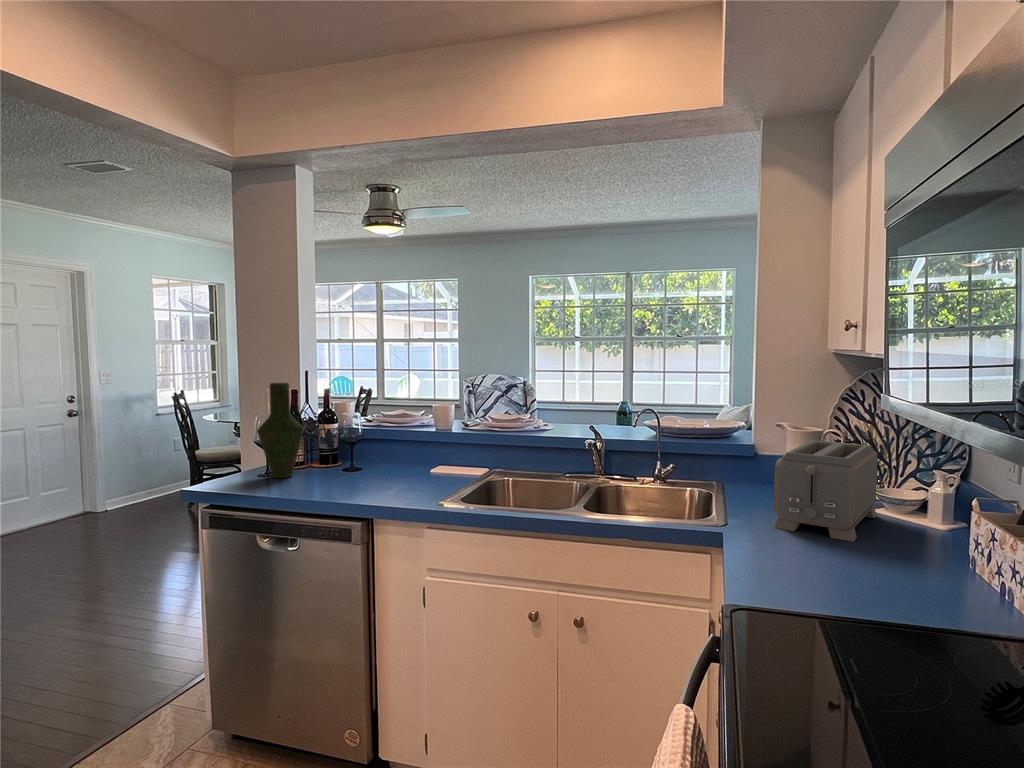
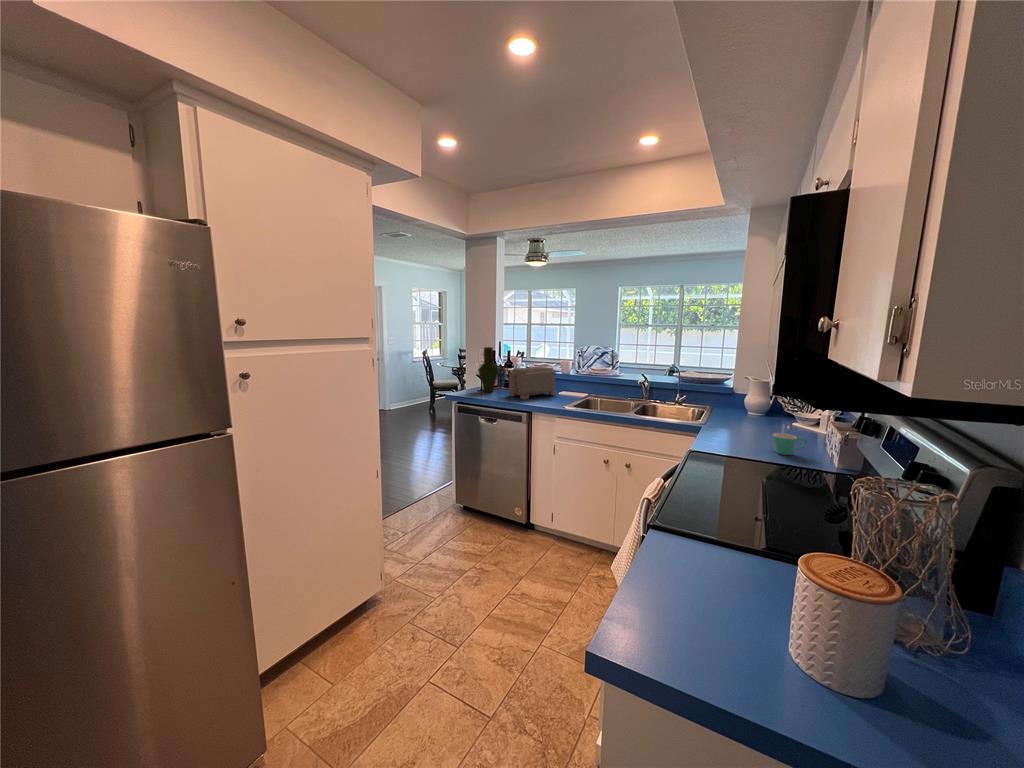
toaster: present [774,440,878,542] -> present [509,367,556,399]
mug: none [880,543,947,591] -> present [773,433,807,455]

